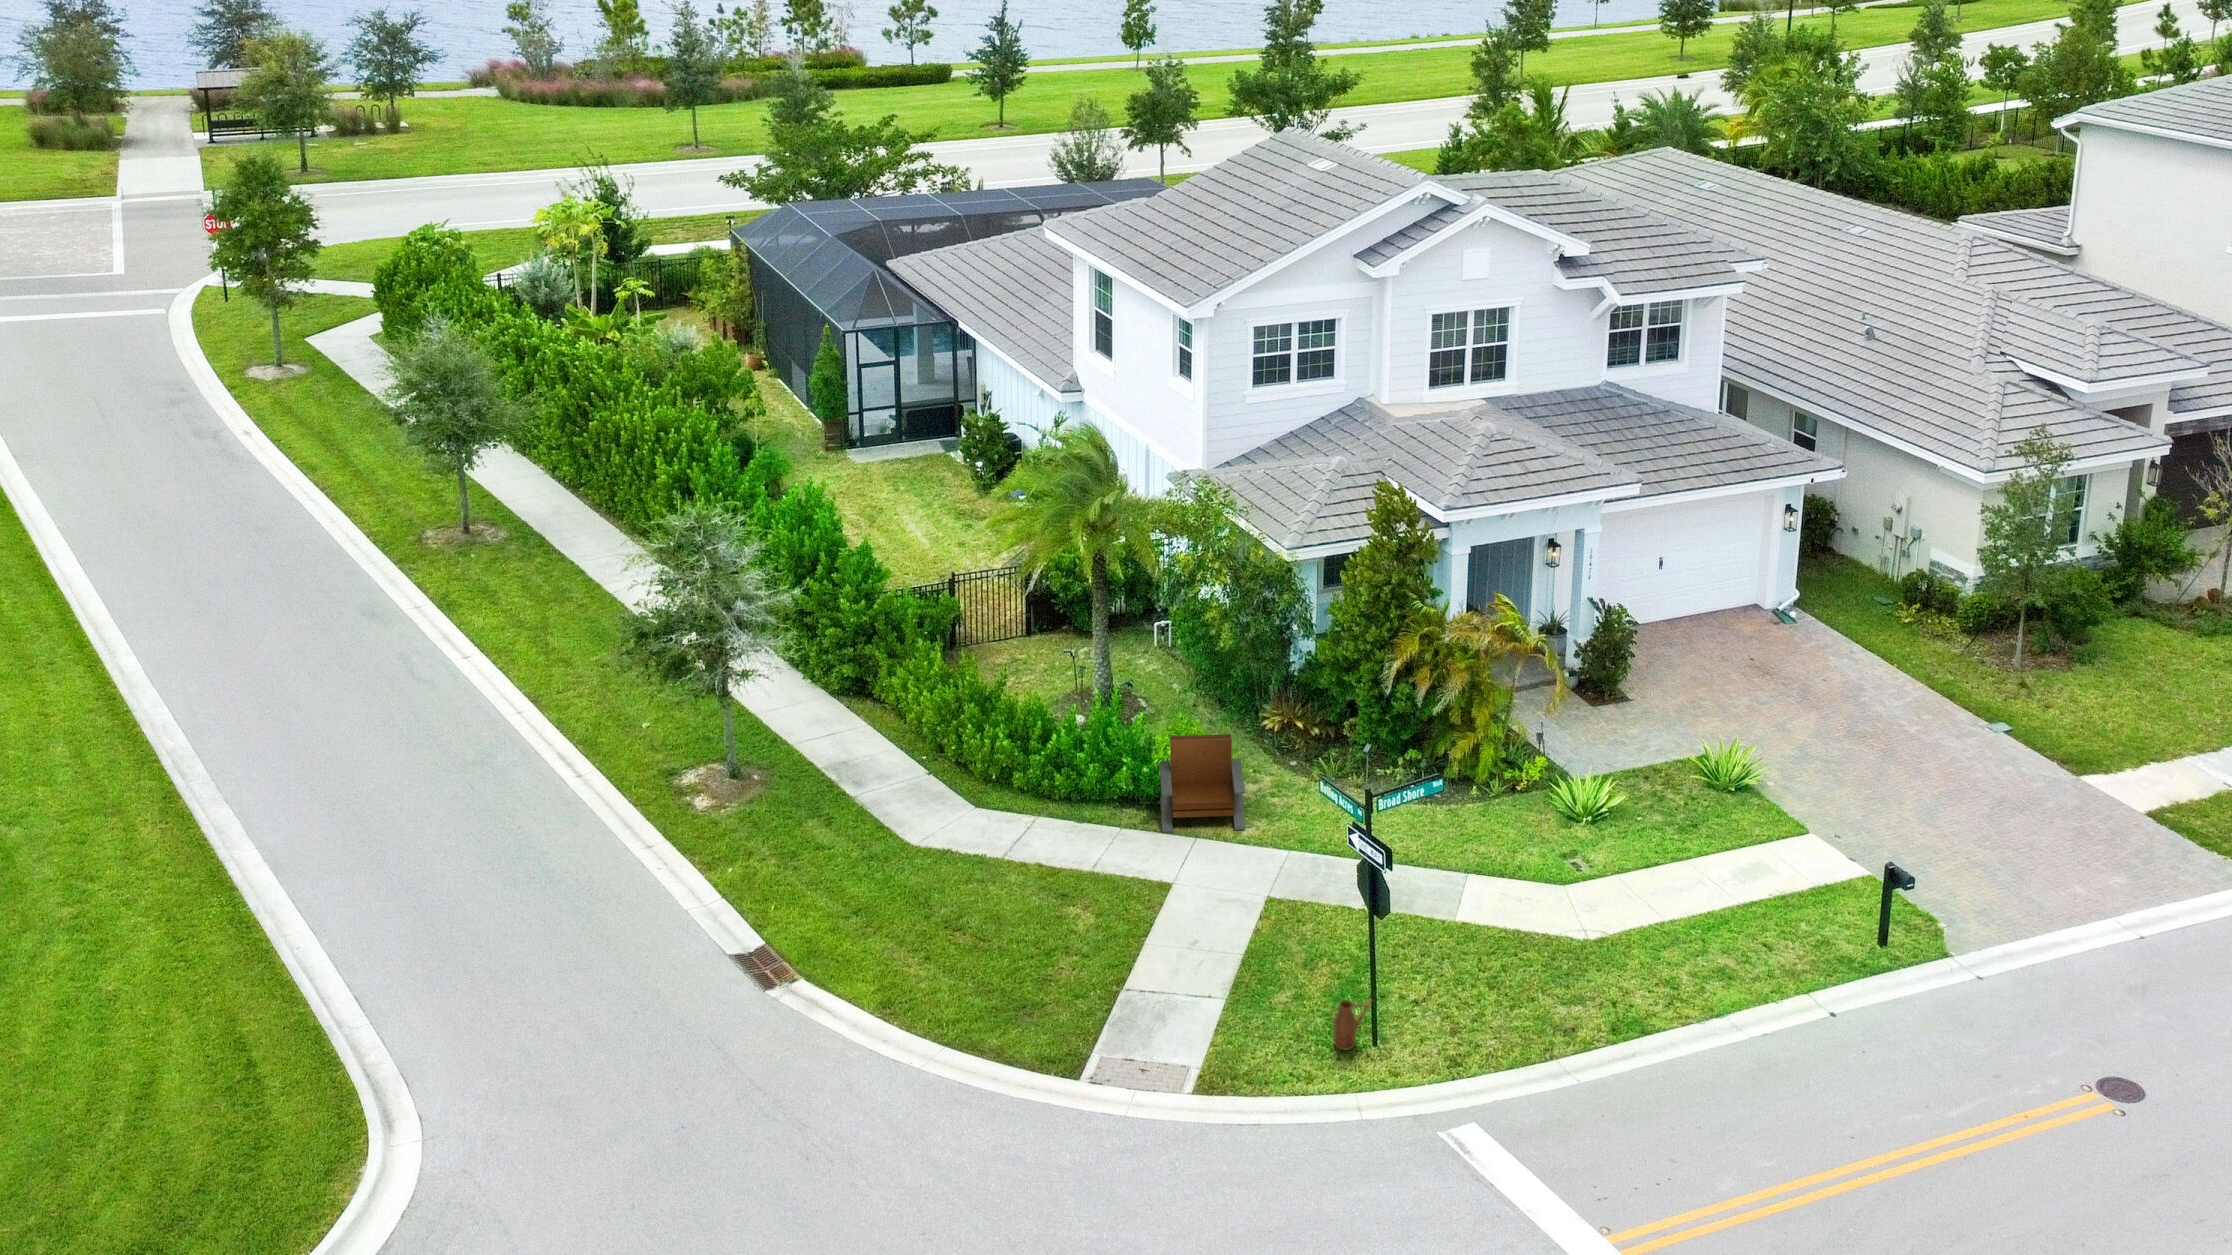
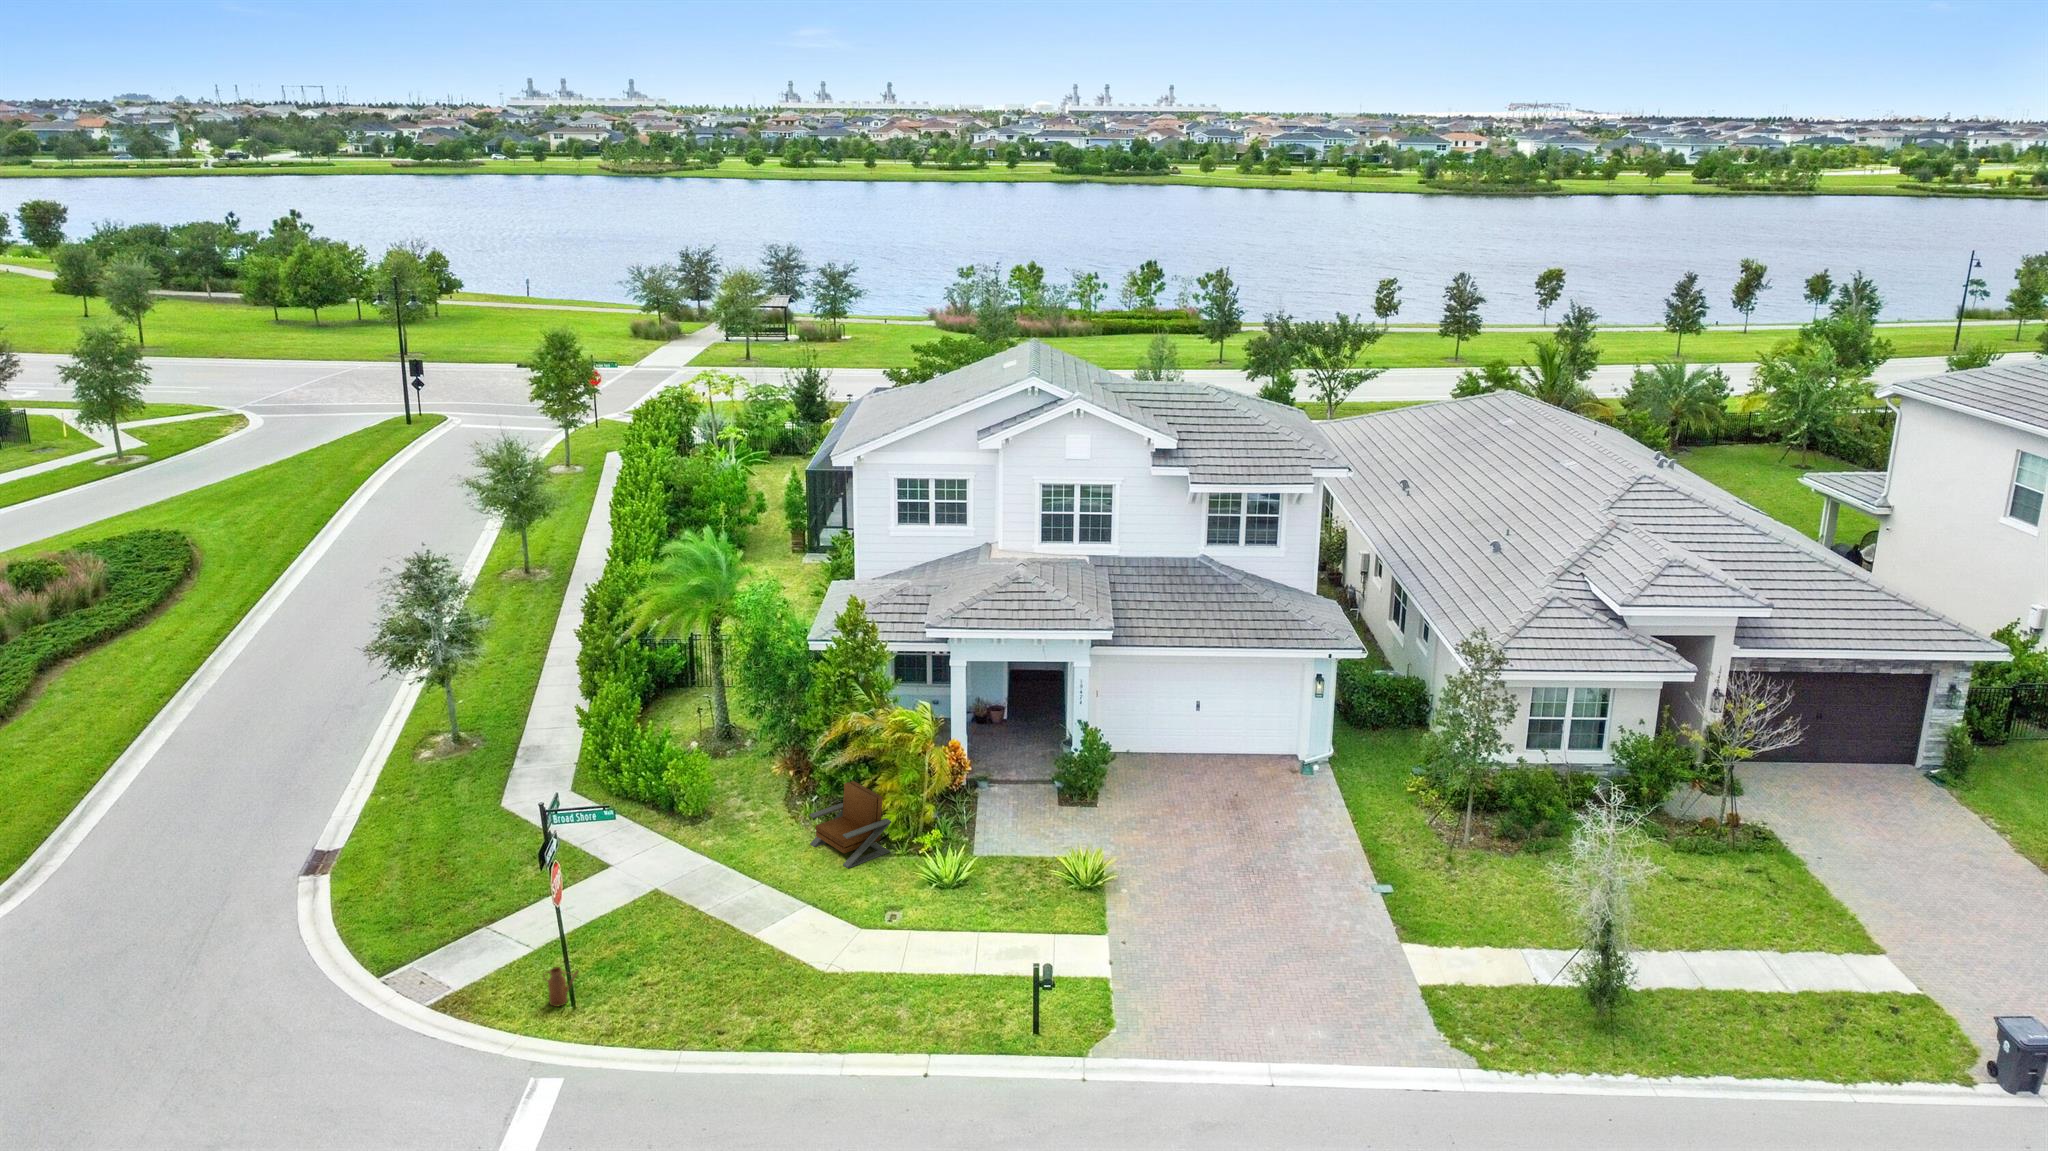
lounge chair: present [1160,734,1245,833] -> present [810,781,891,868]

